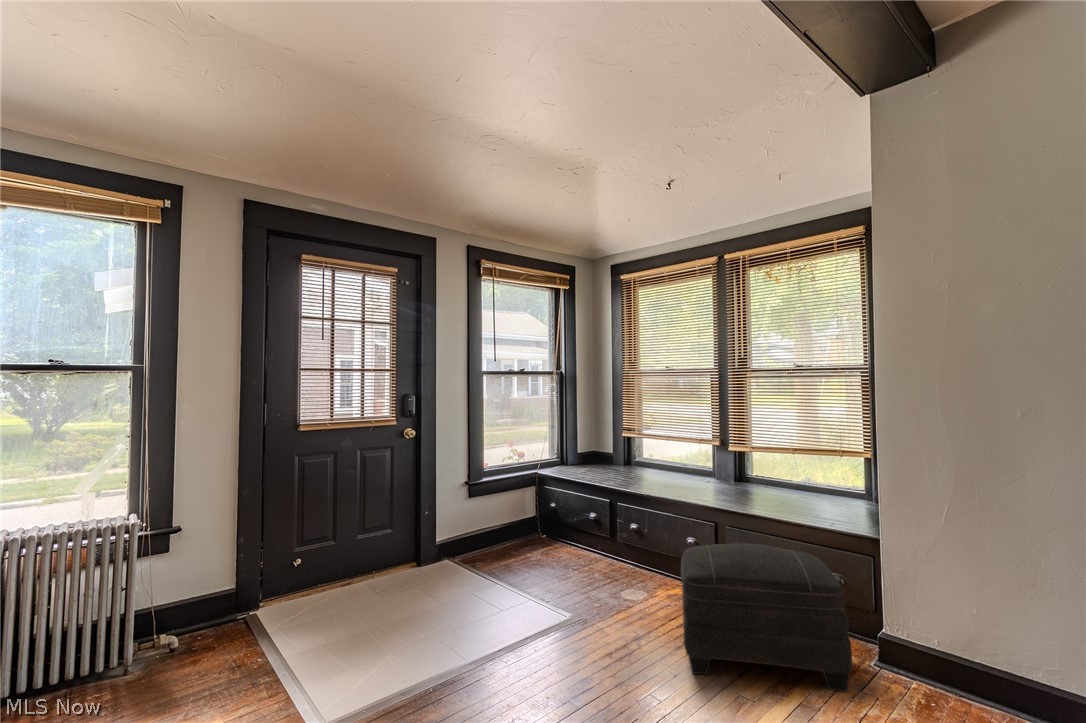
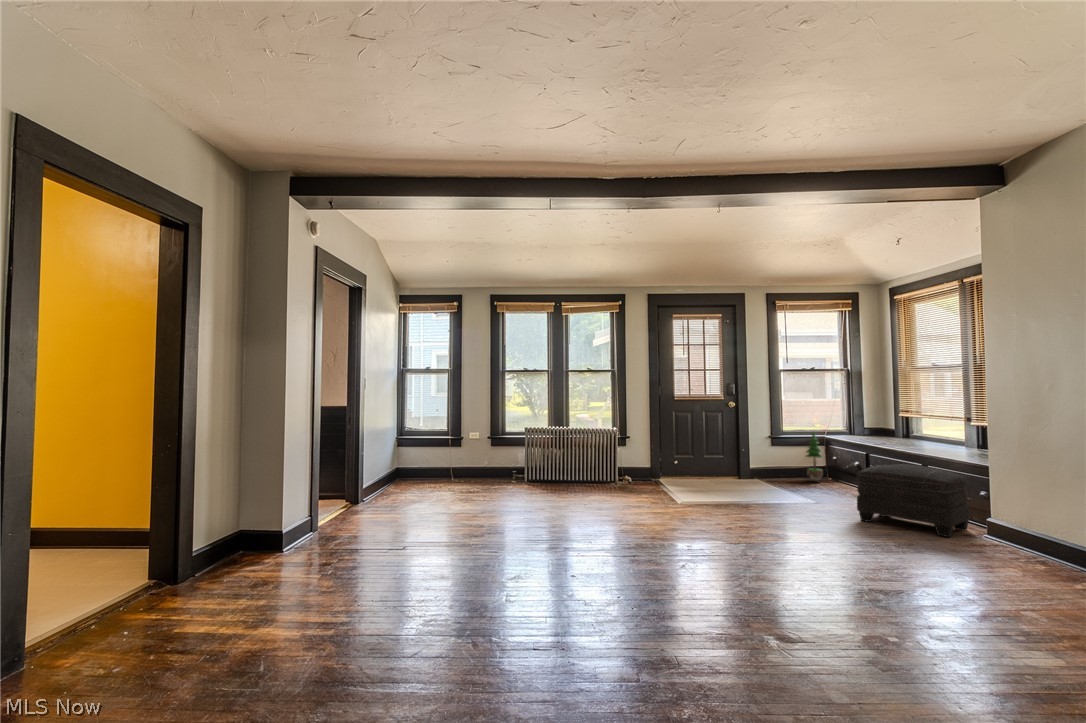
potted tree: none [514,467,541,545] -> present [806,432,823,481]

